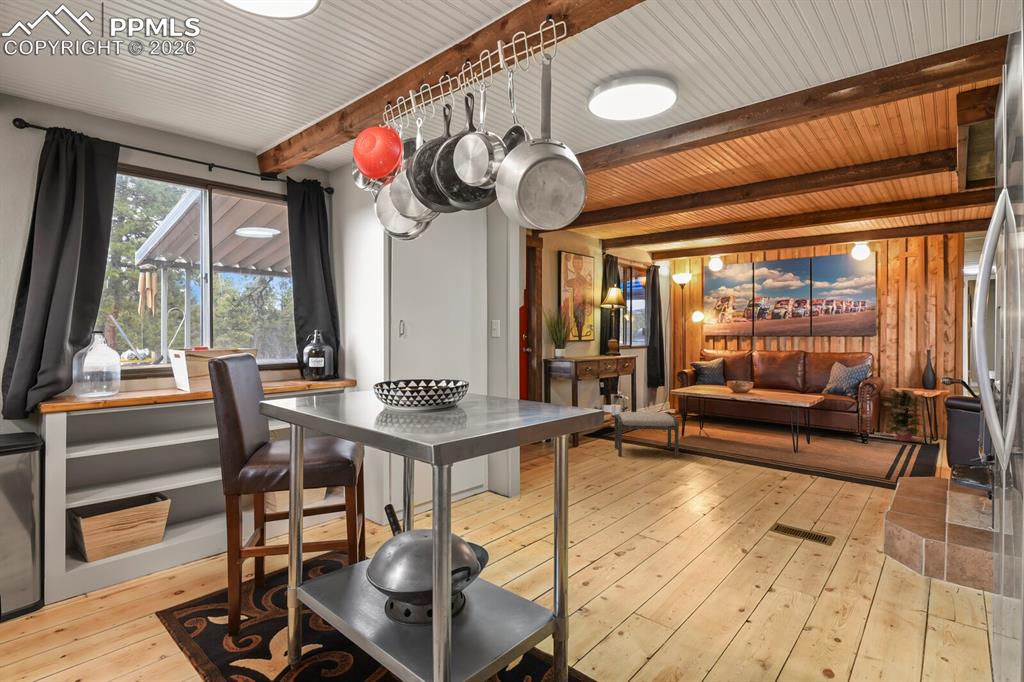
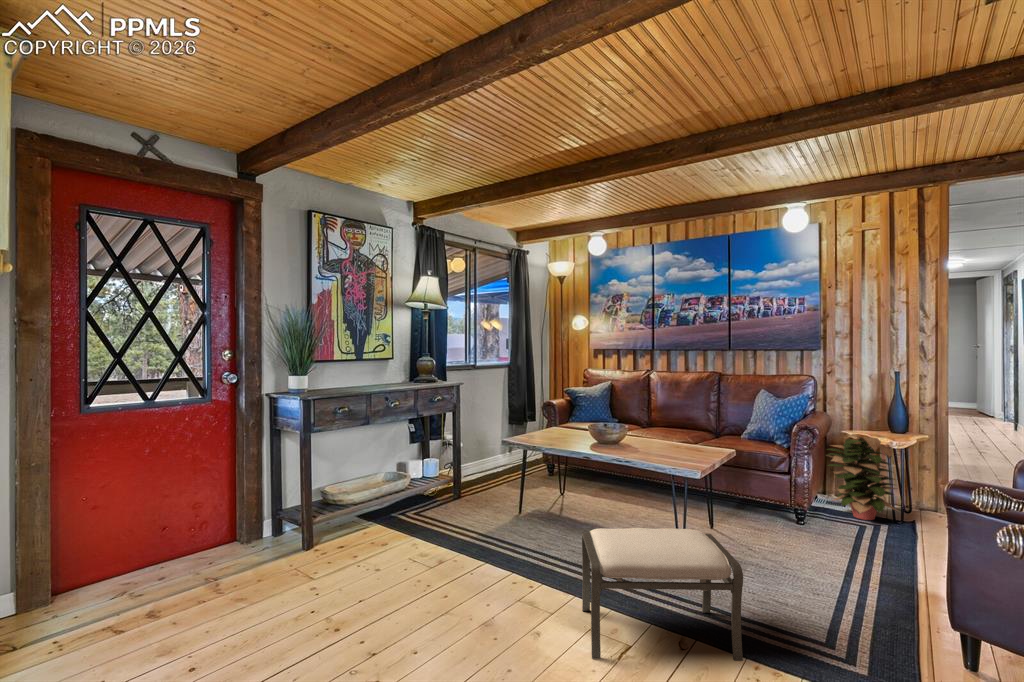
ottoman: present [615,412,679,458] -> present [582,528,743,661]

